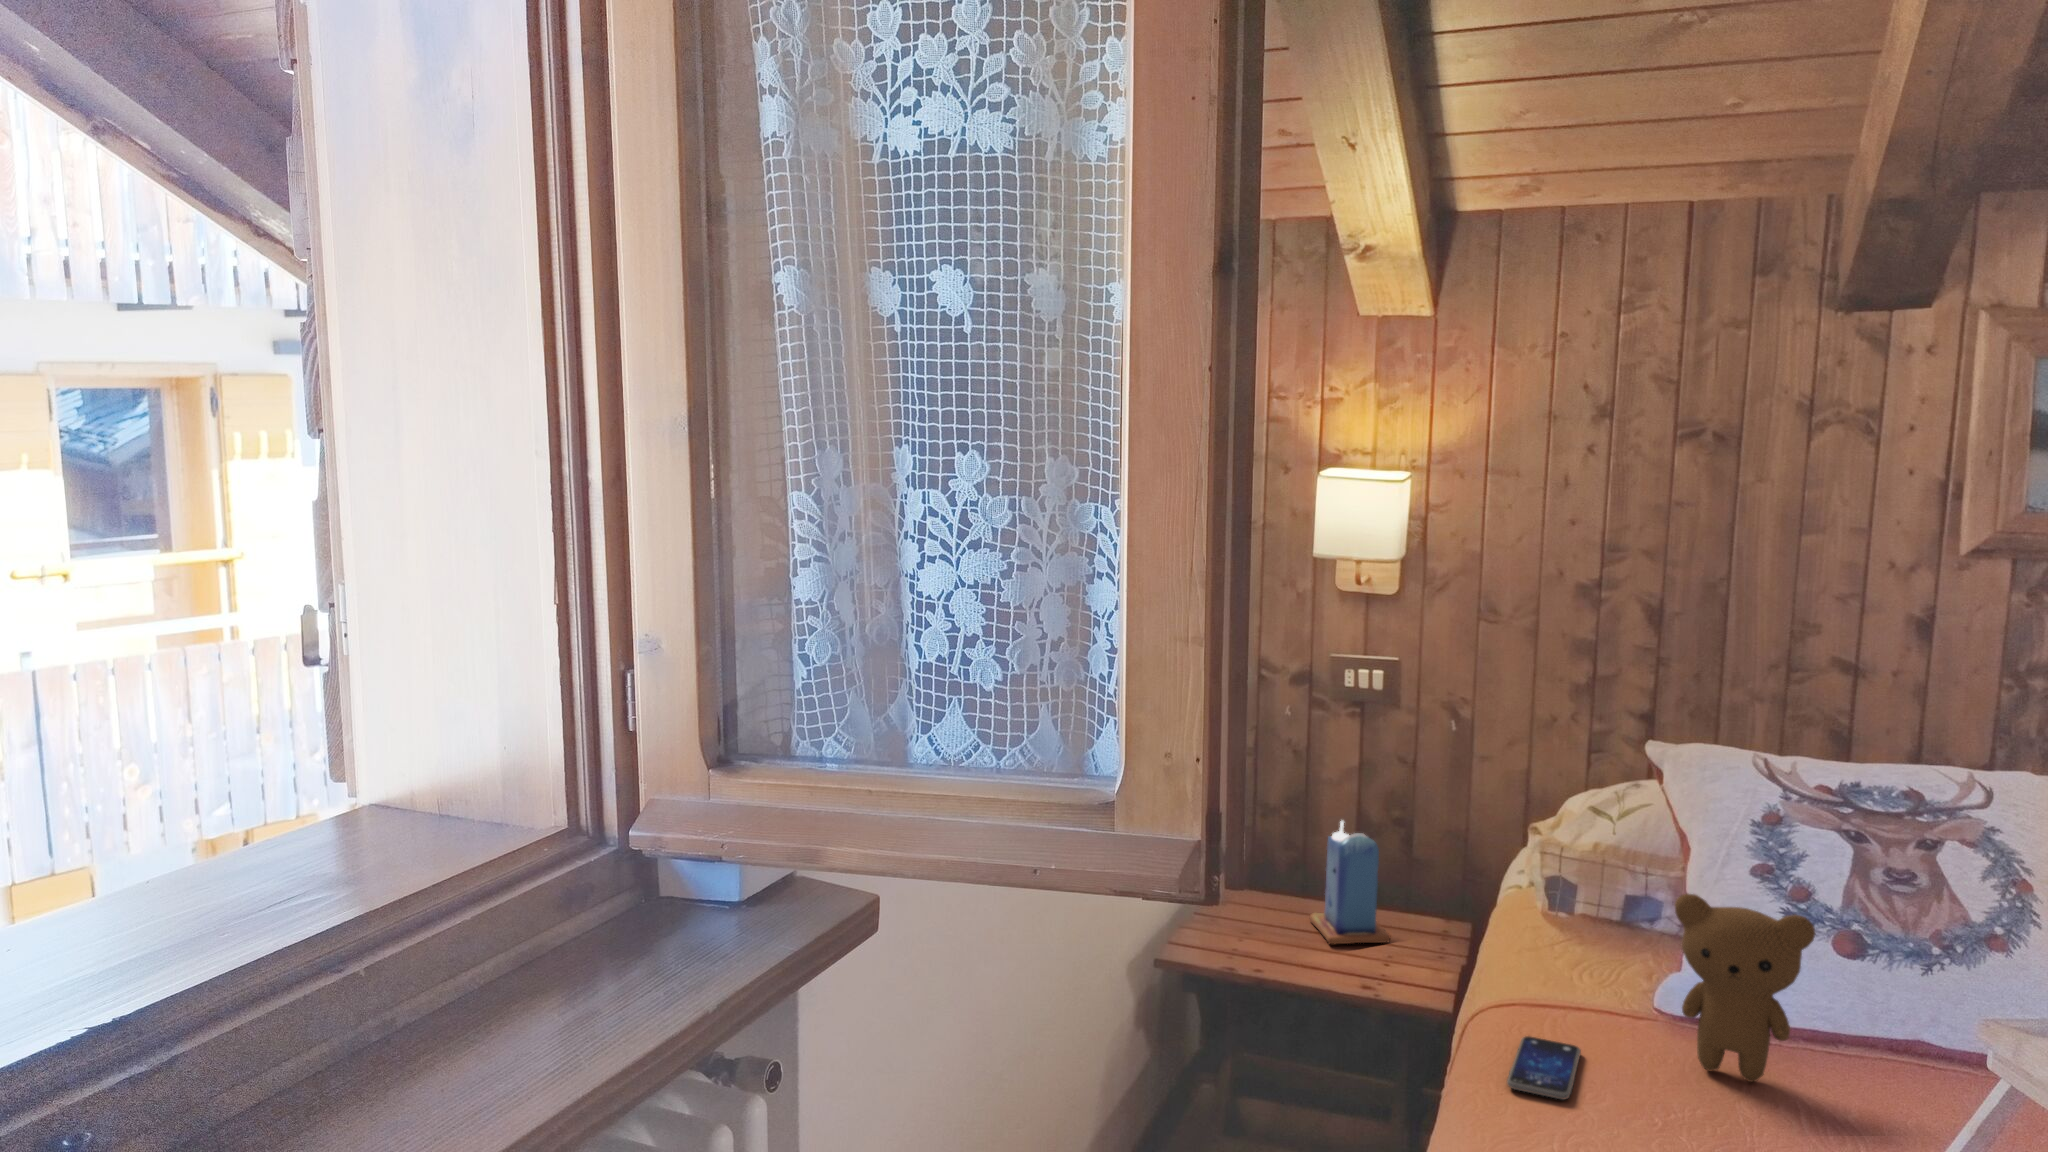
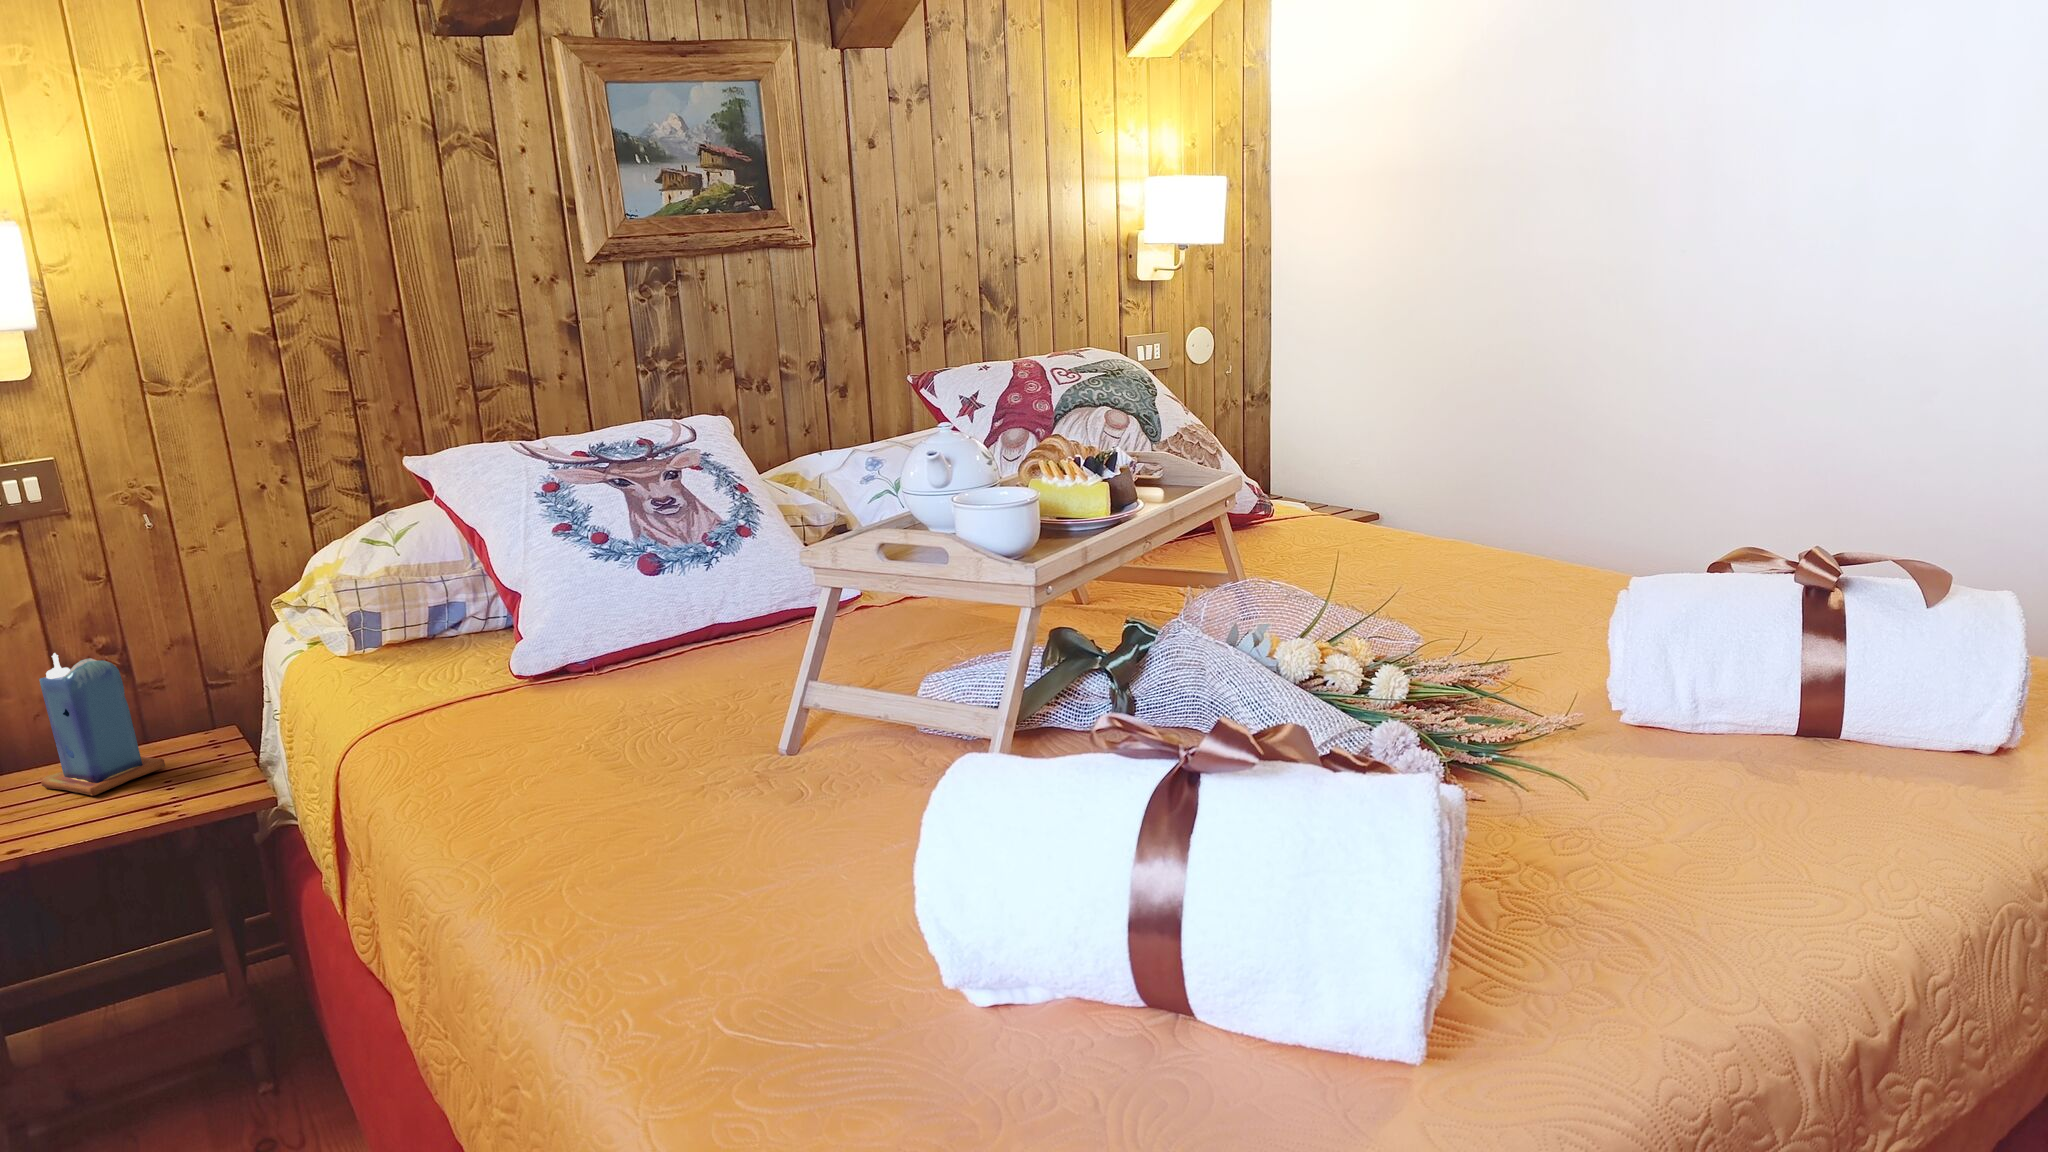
teddy bear: present [1674,894,1815,1082] -> none [534,536,654,701]
smartphone: present [1507,1036,1581,1099] -> none [432,729,519,779]

